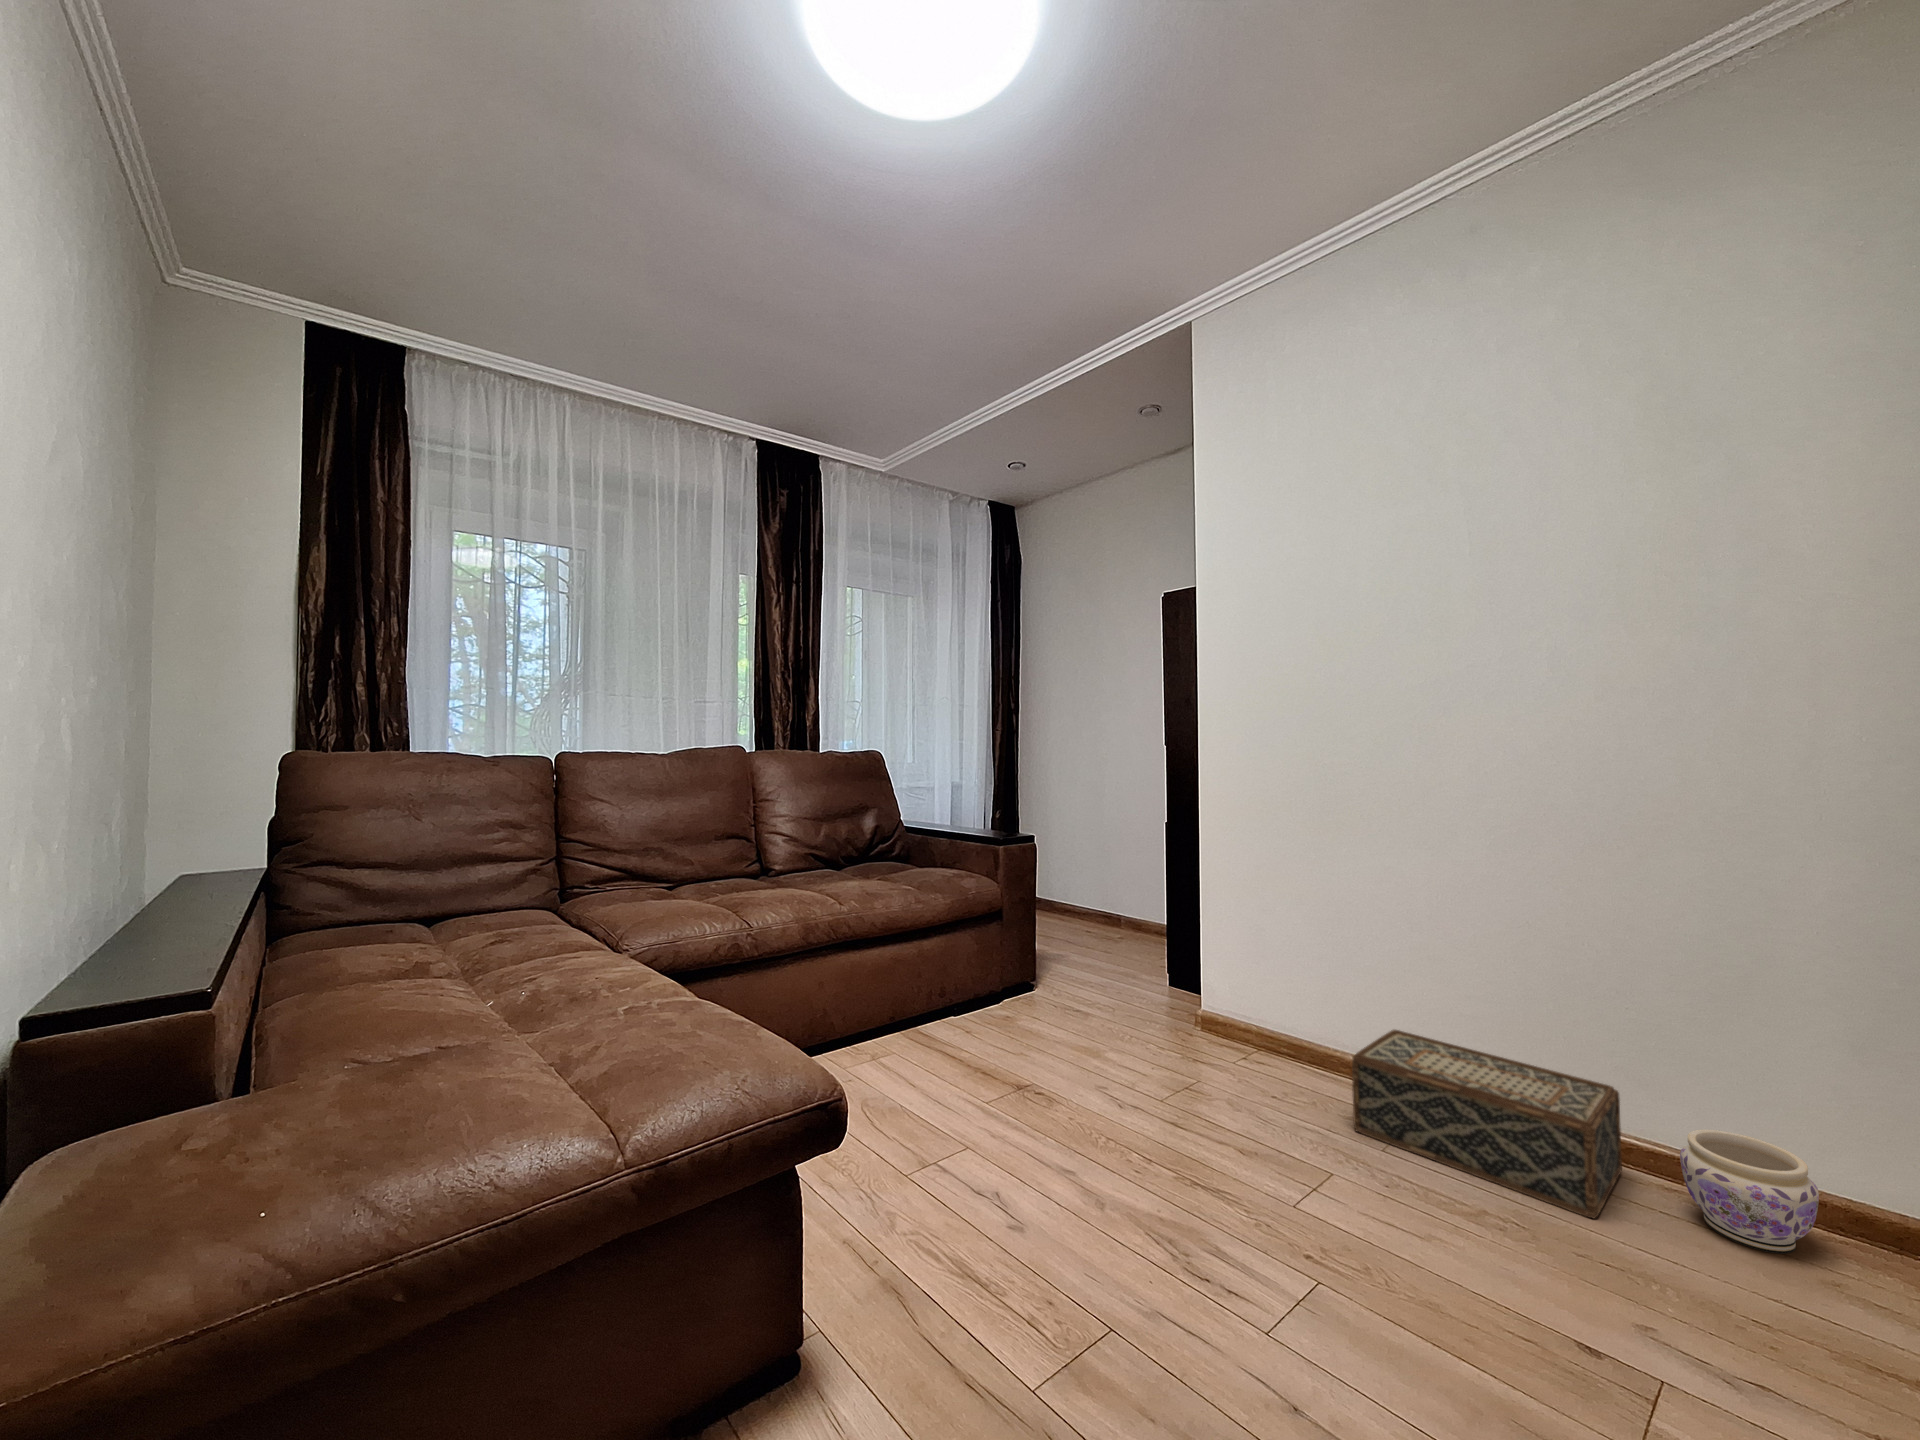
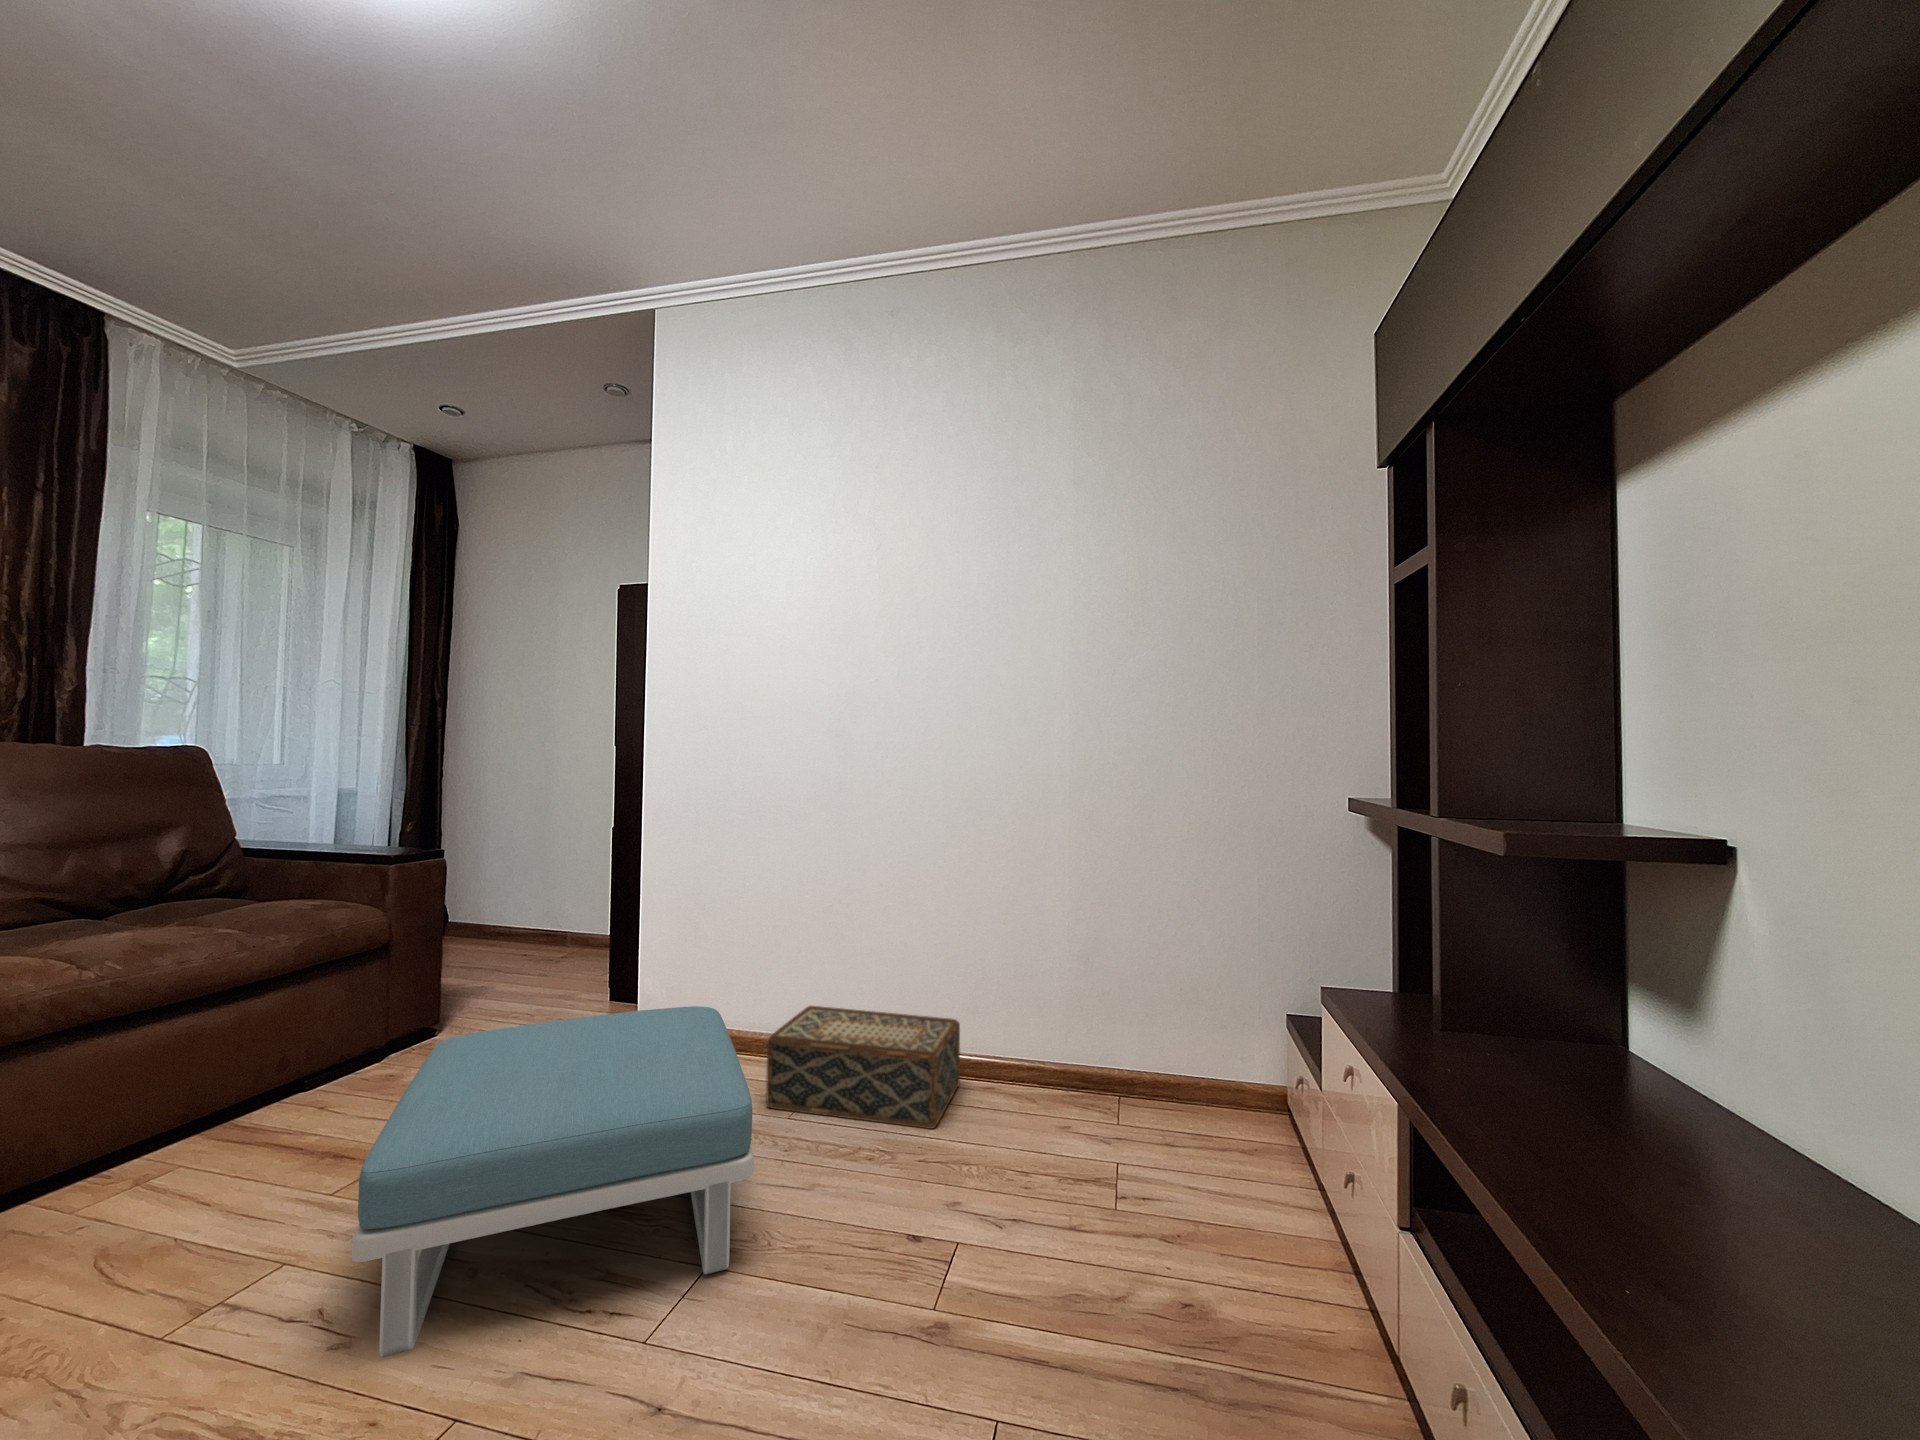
footstool: none [1023,994,1373,1297] -> present [352,1006,754,1357]
planter: present [1680,1130,1819,1253] -> none [990,1036,1061,1118]

